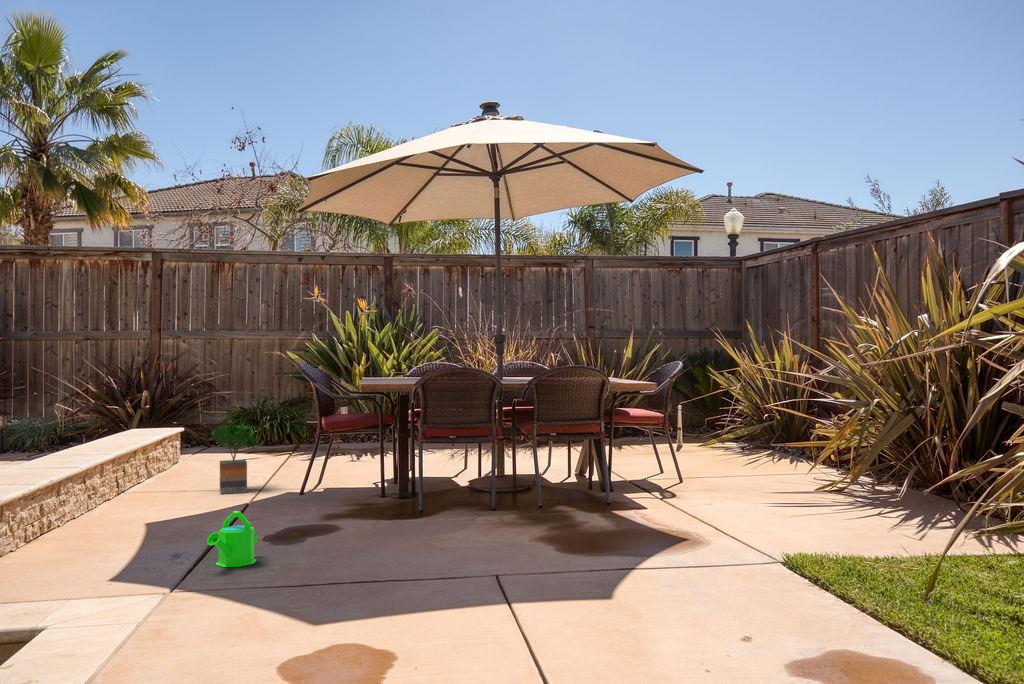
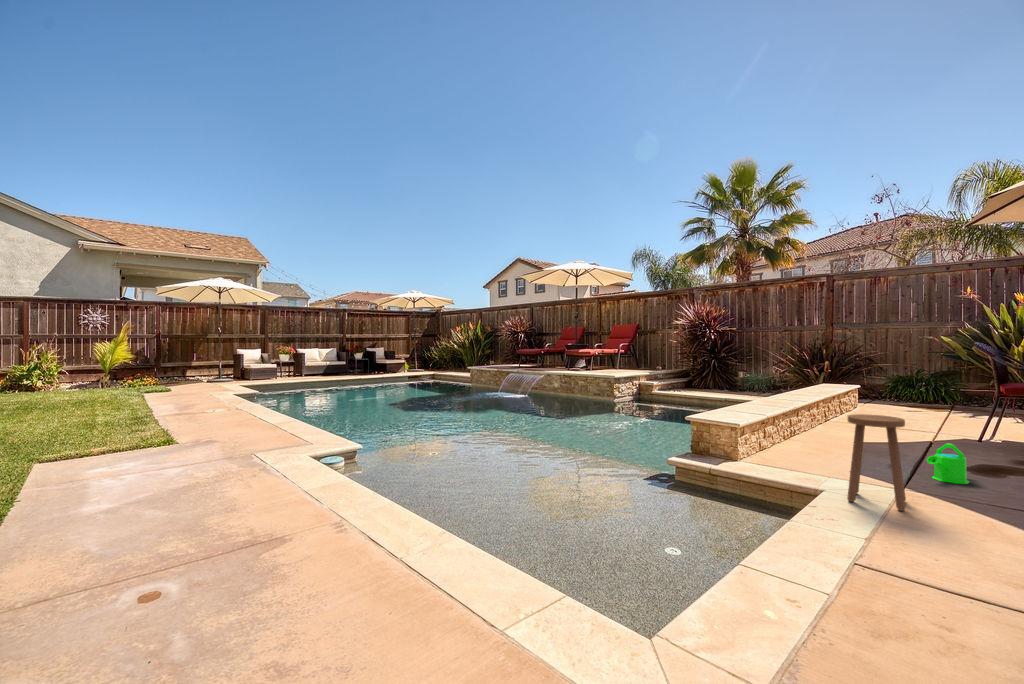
potted tree: present [212,425,258,494] -> none [891,383,934,432]
stool: none [72,485,160,634] -> present [847,414,906,511]

